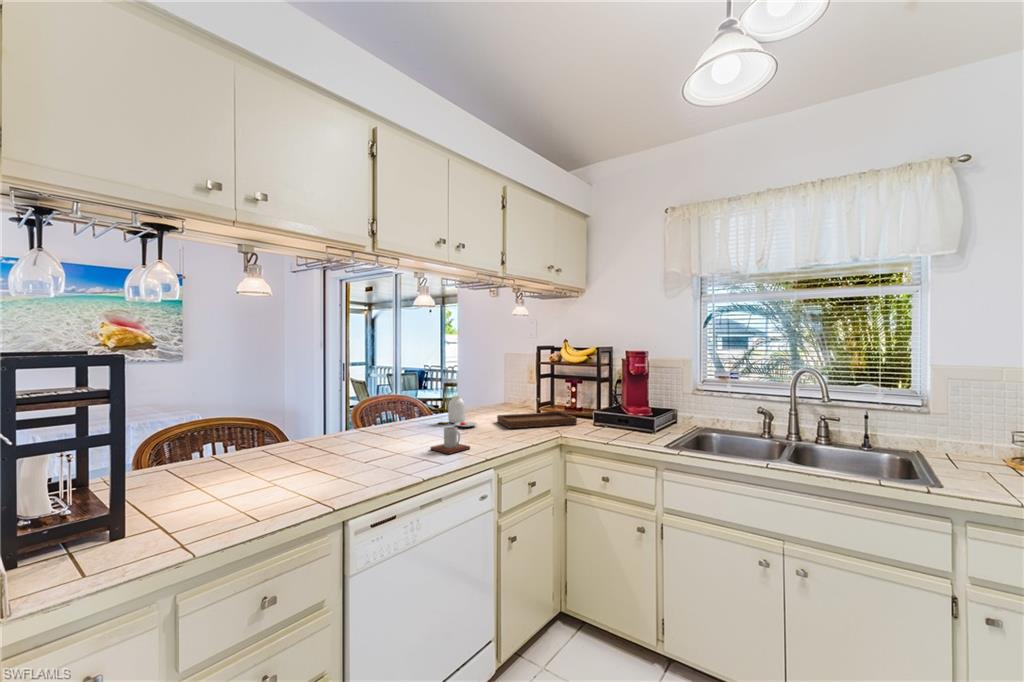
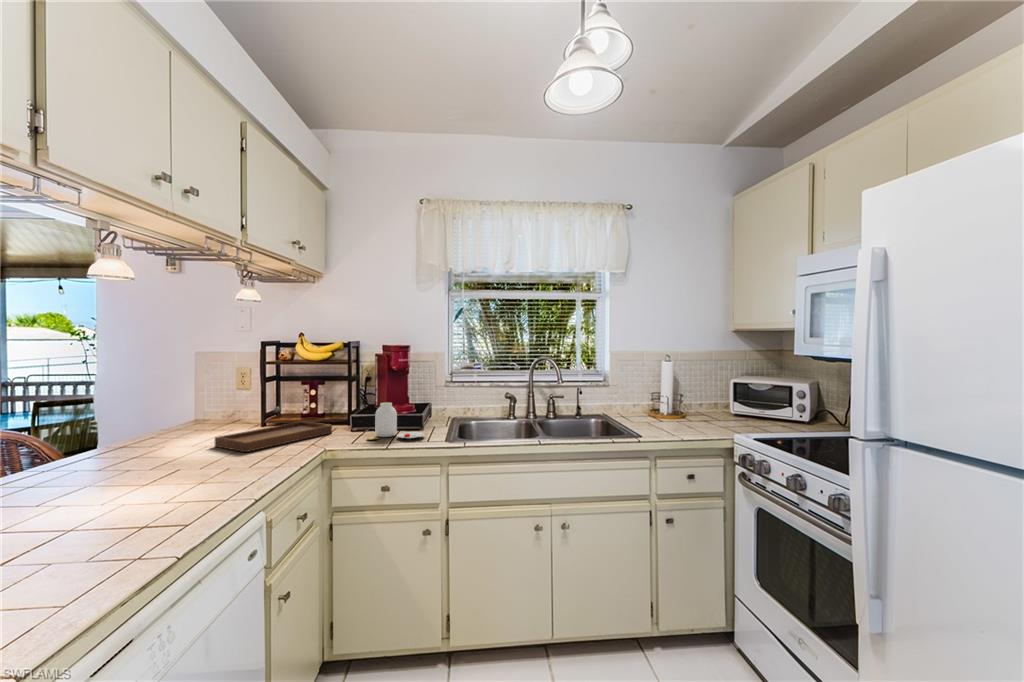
jar: present [440,396,477,427] -> present [367,403,424,440]
mug: present [431,427,470,454] -> none [134,464,212,509]

